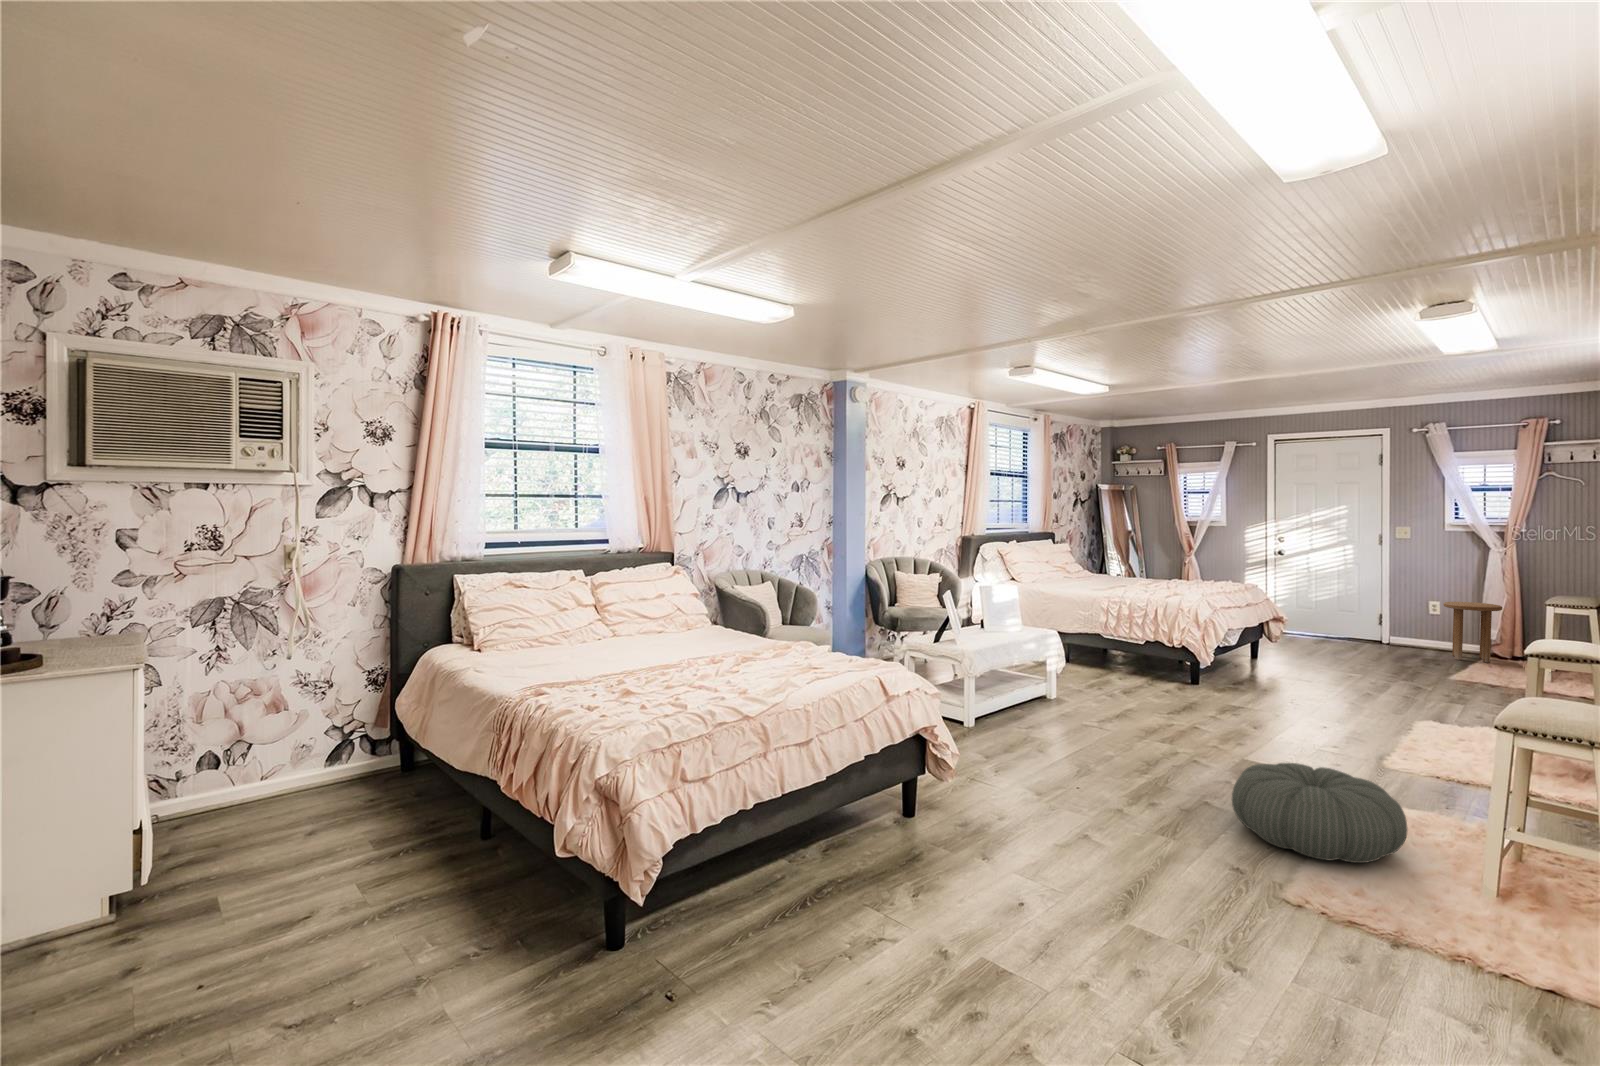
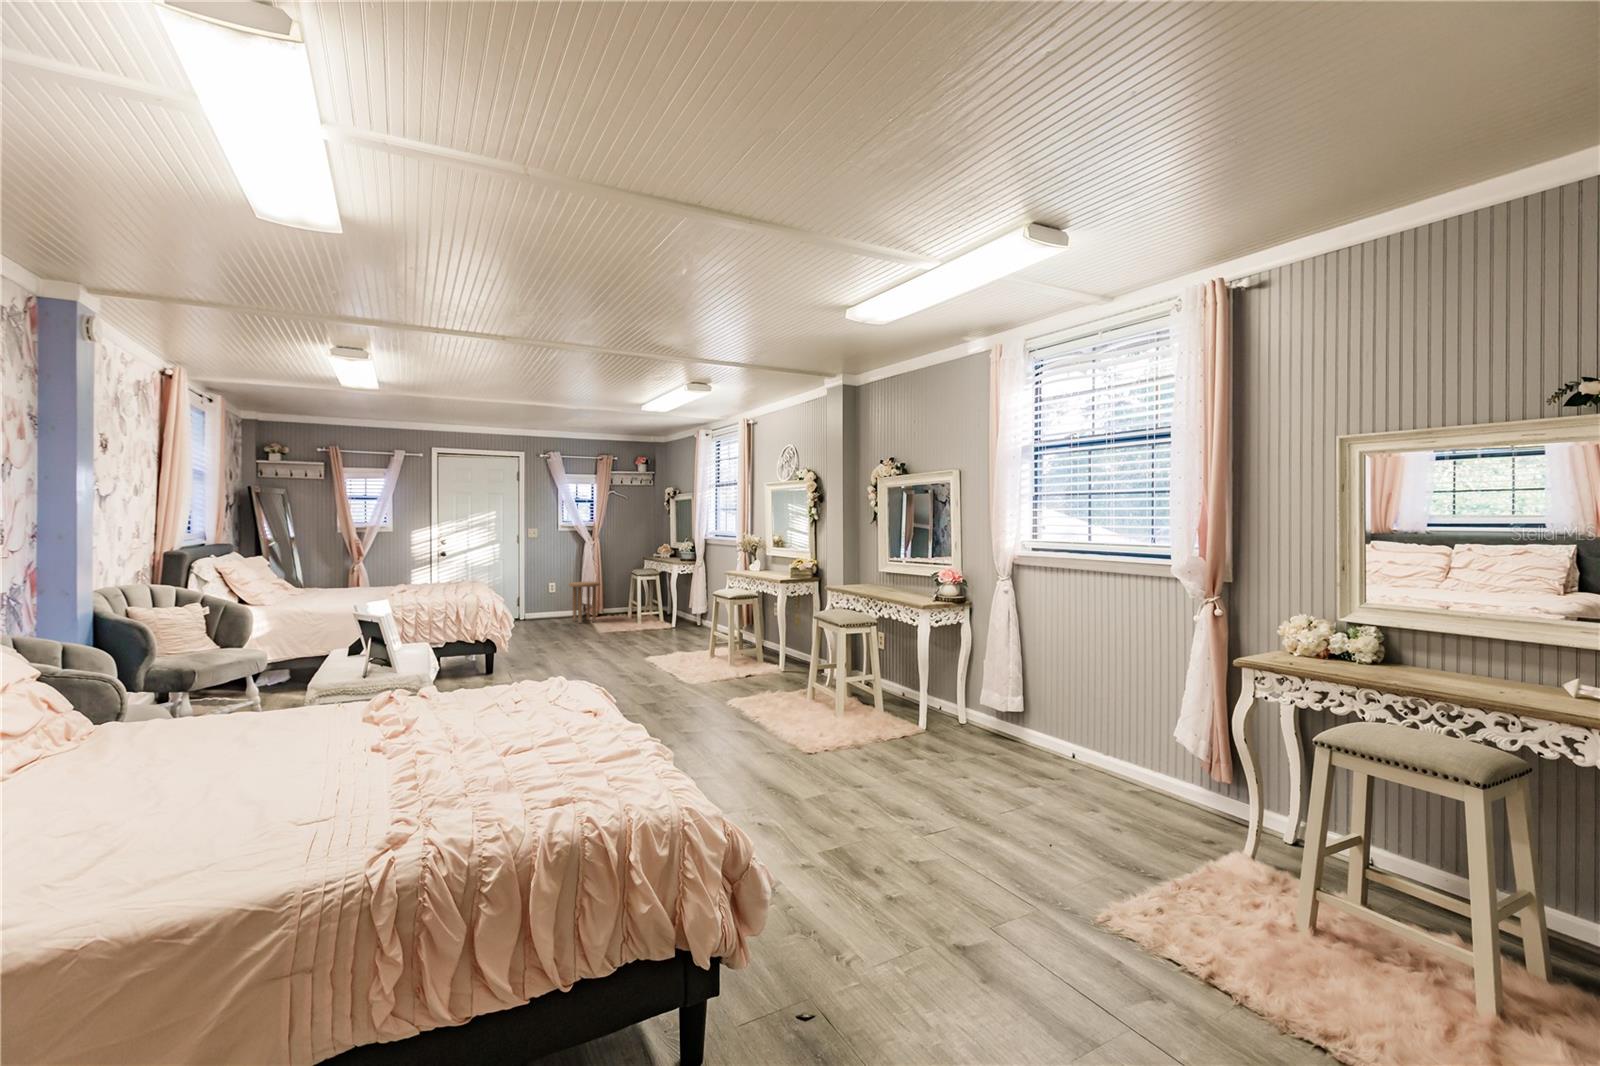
pouf: present [1232,763,1407,863] -> none [700,686,792,742]

